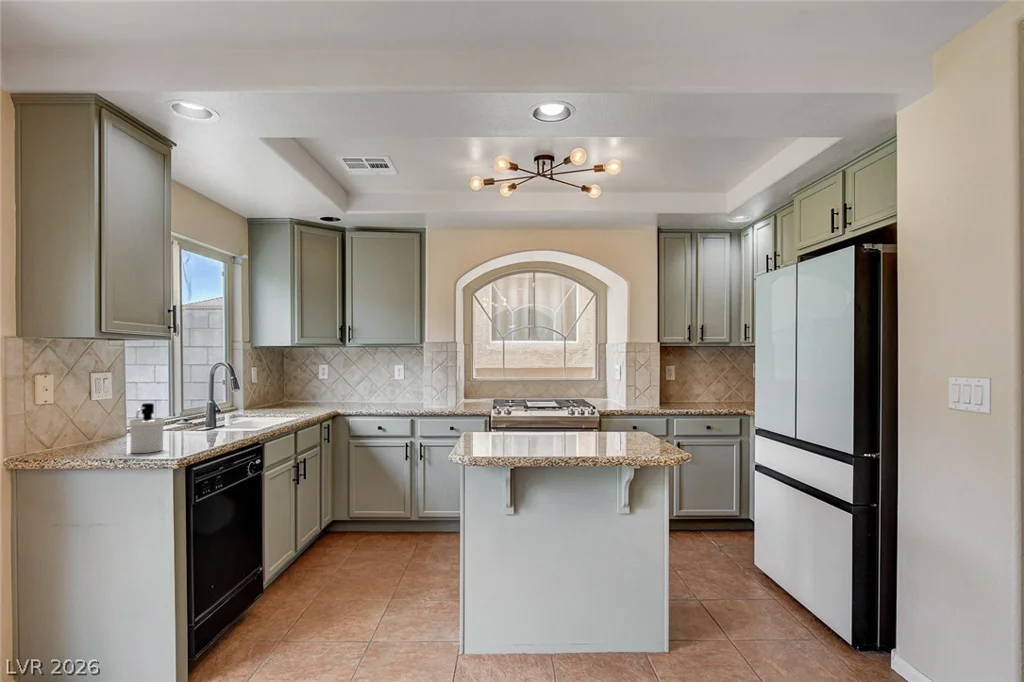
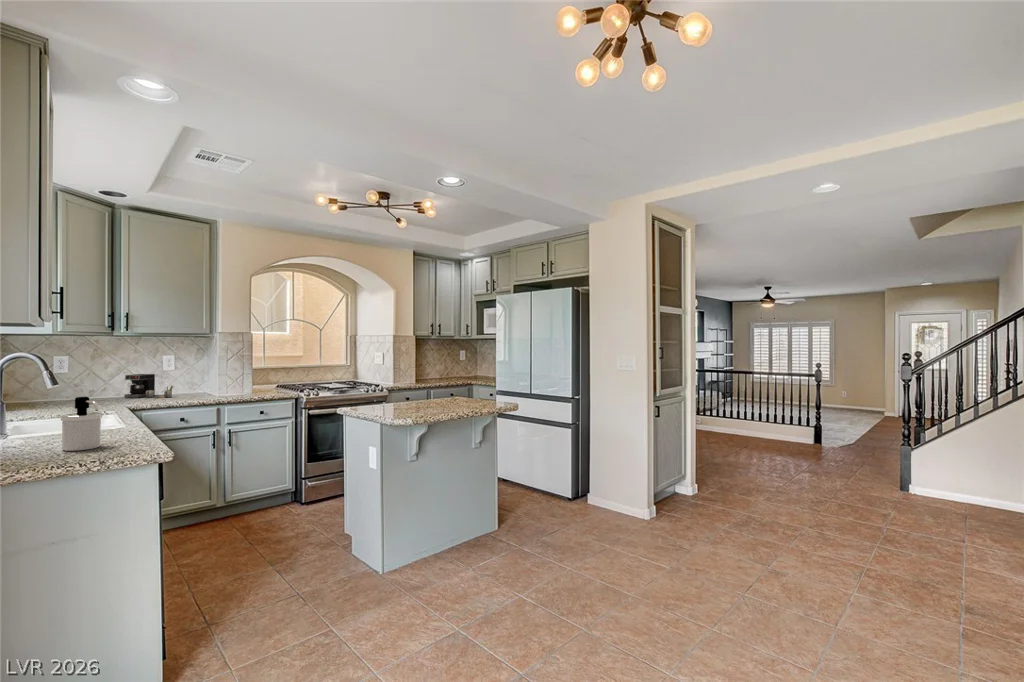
coffee maker: none [363,382,393,406] -> present [124,374,173,398]

